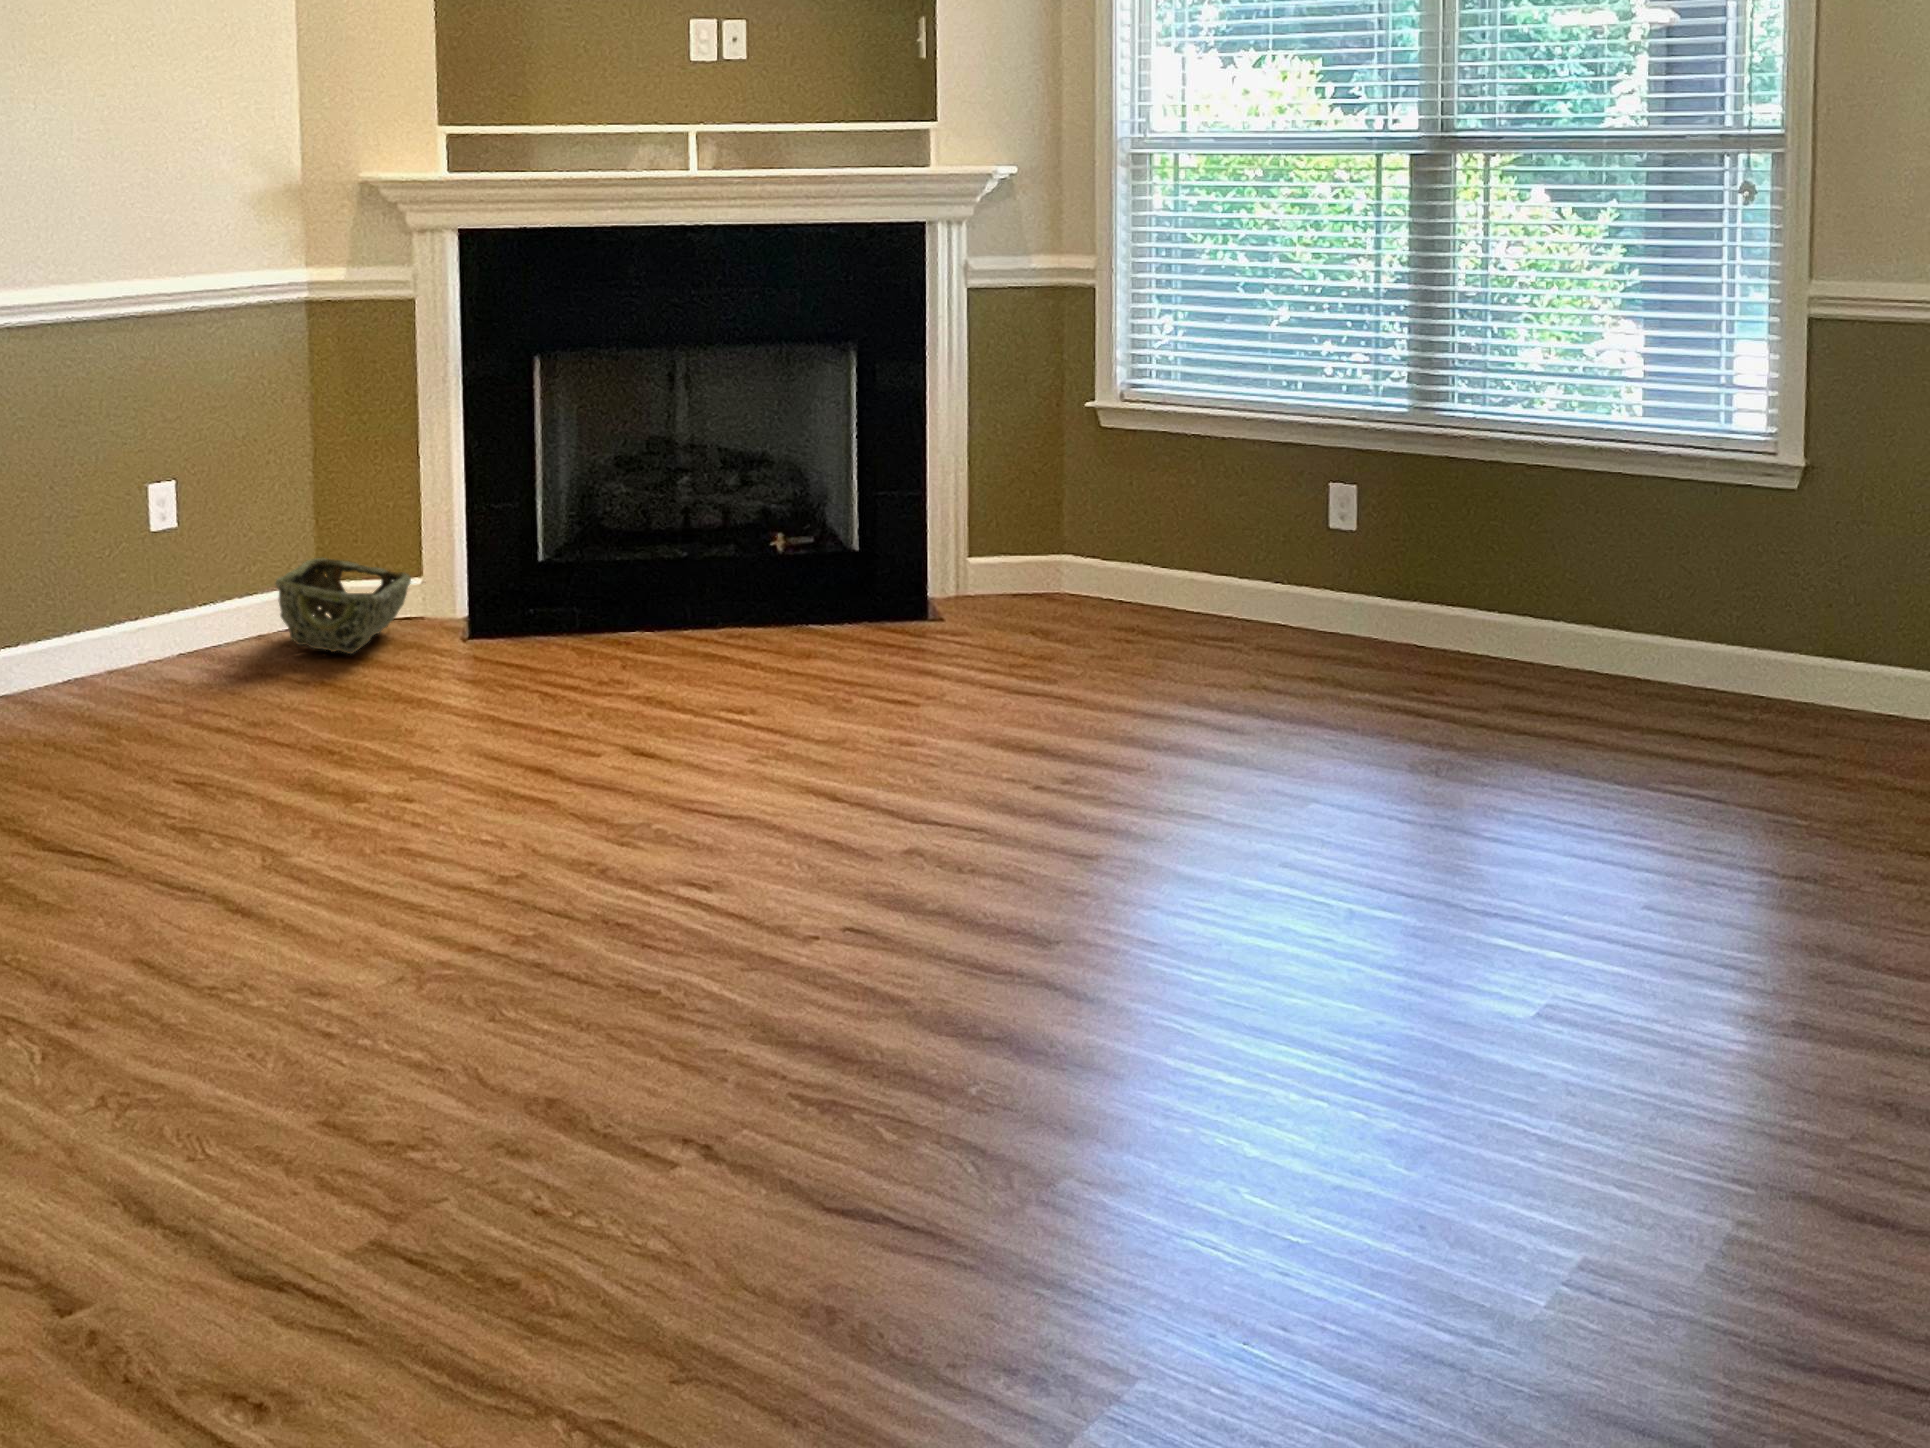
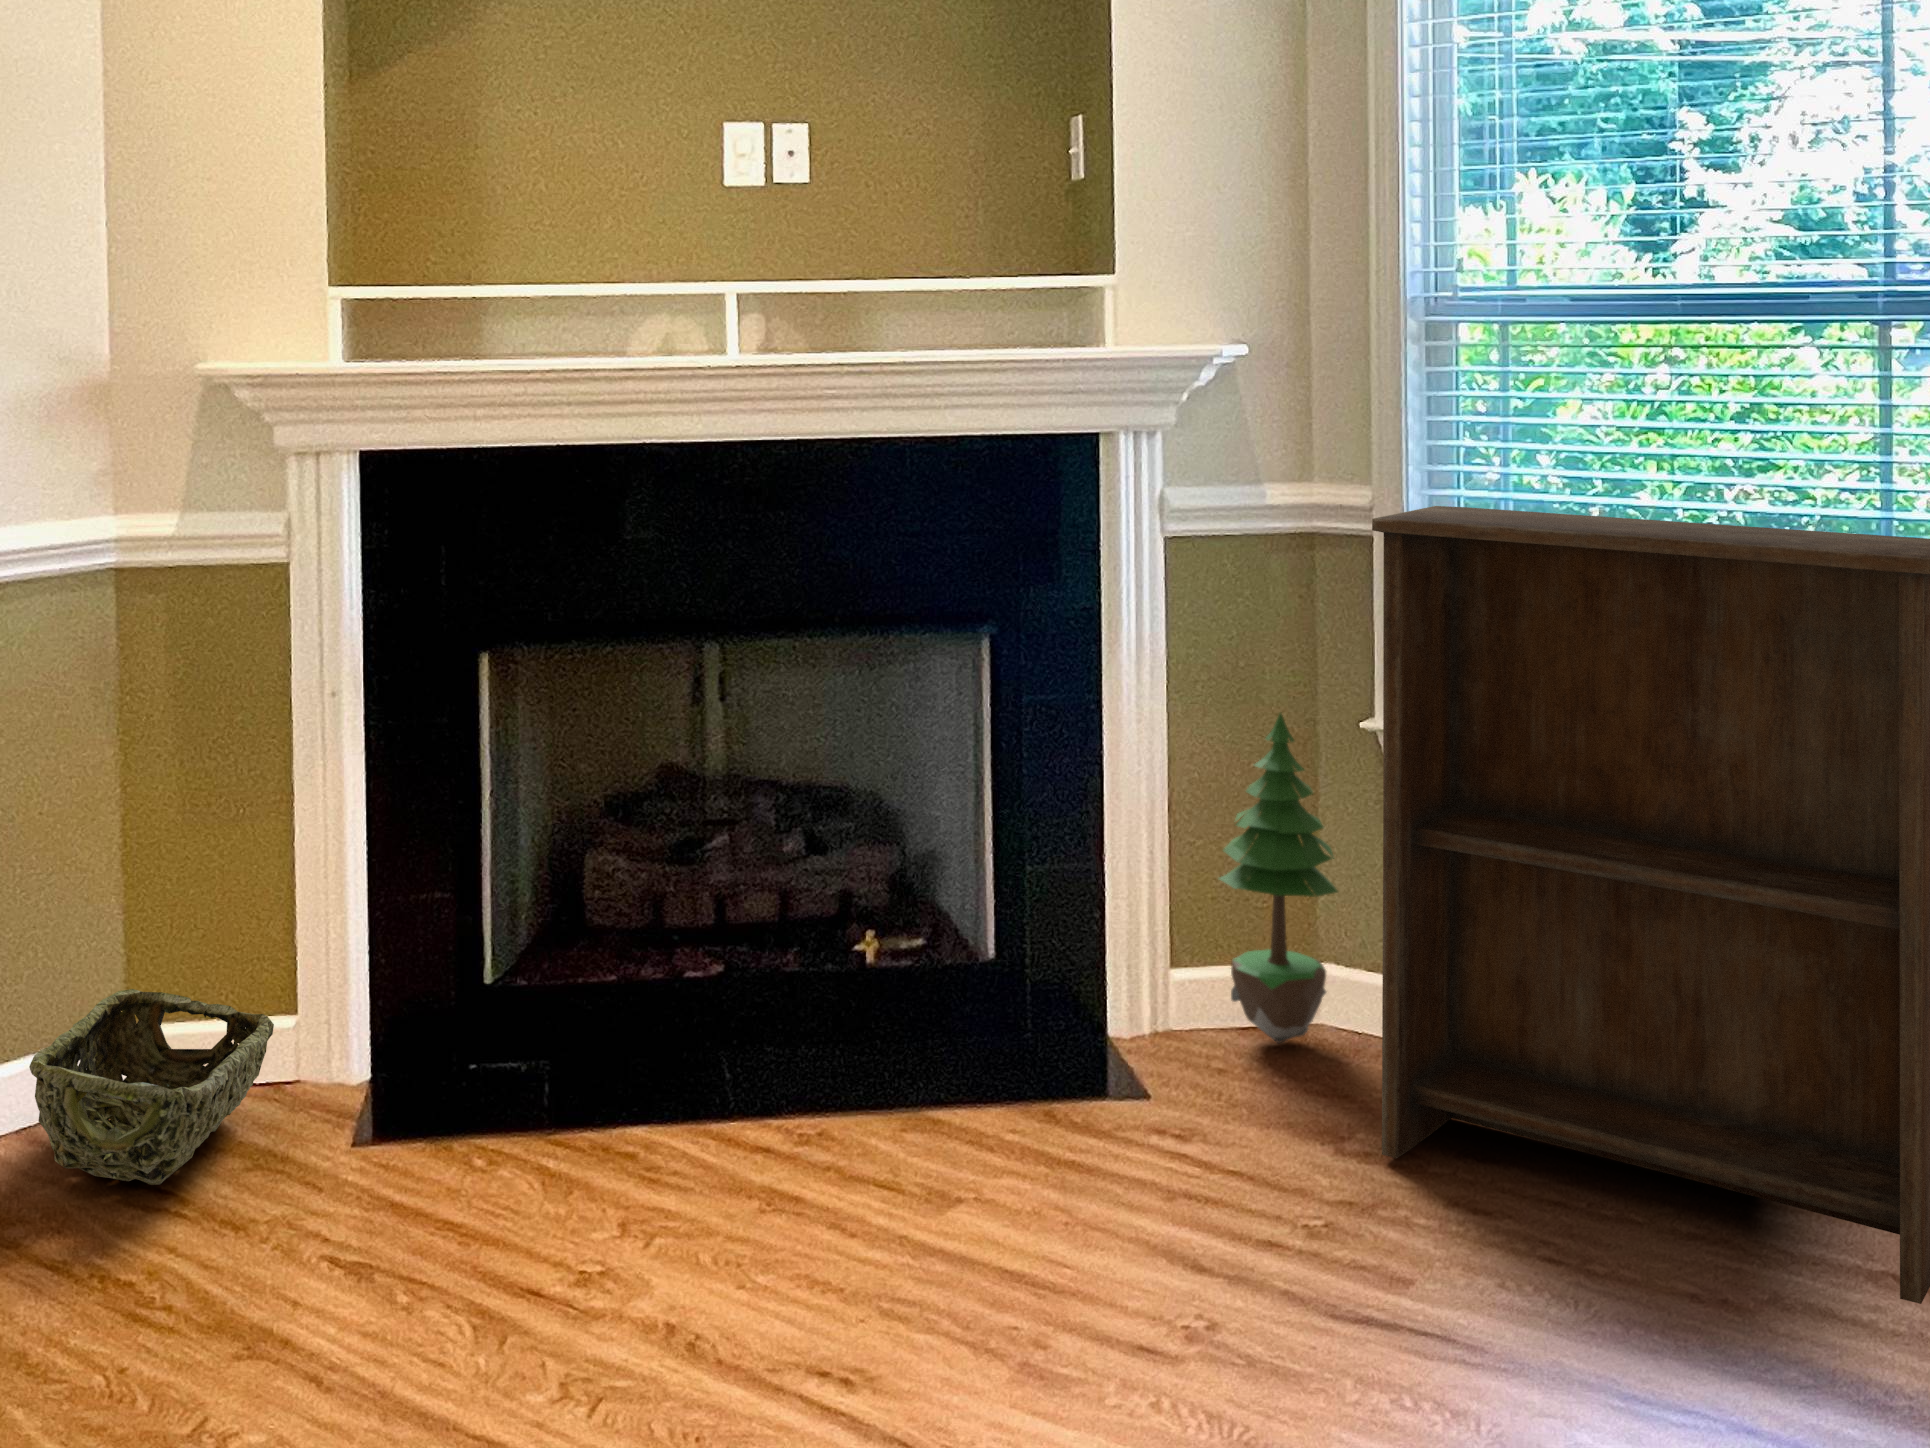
bookshelf: none [1070,264,1390,685] -> present [1372,506,1930,1304]
potted tree: none [994,396,1067,599] -> present [1219,713,1338,1043]

